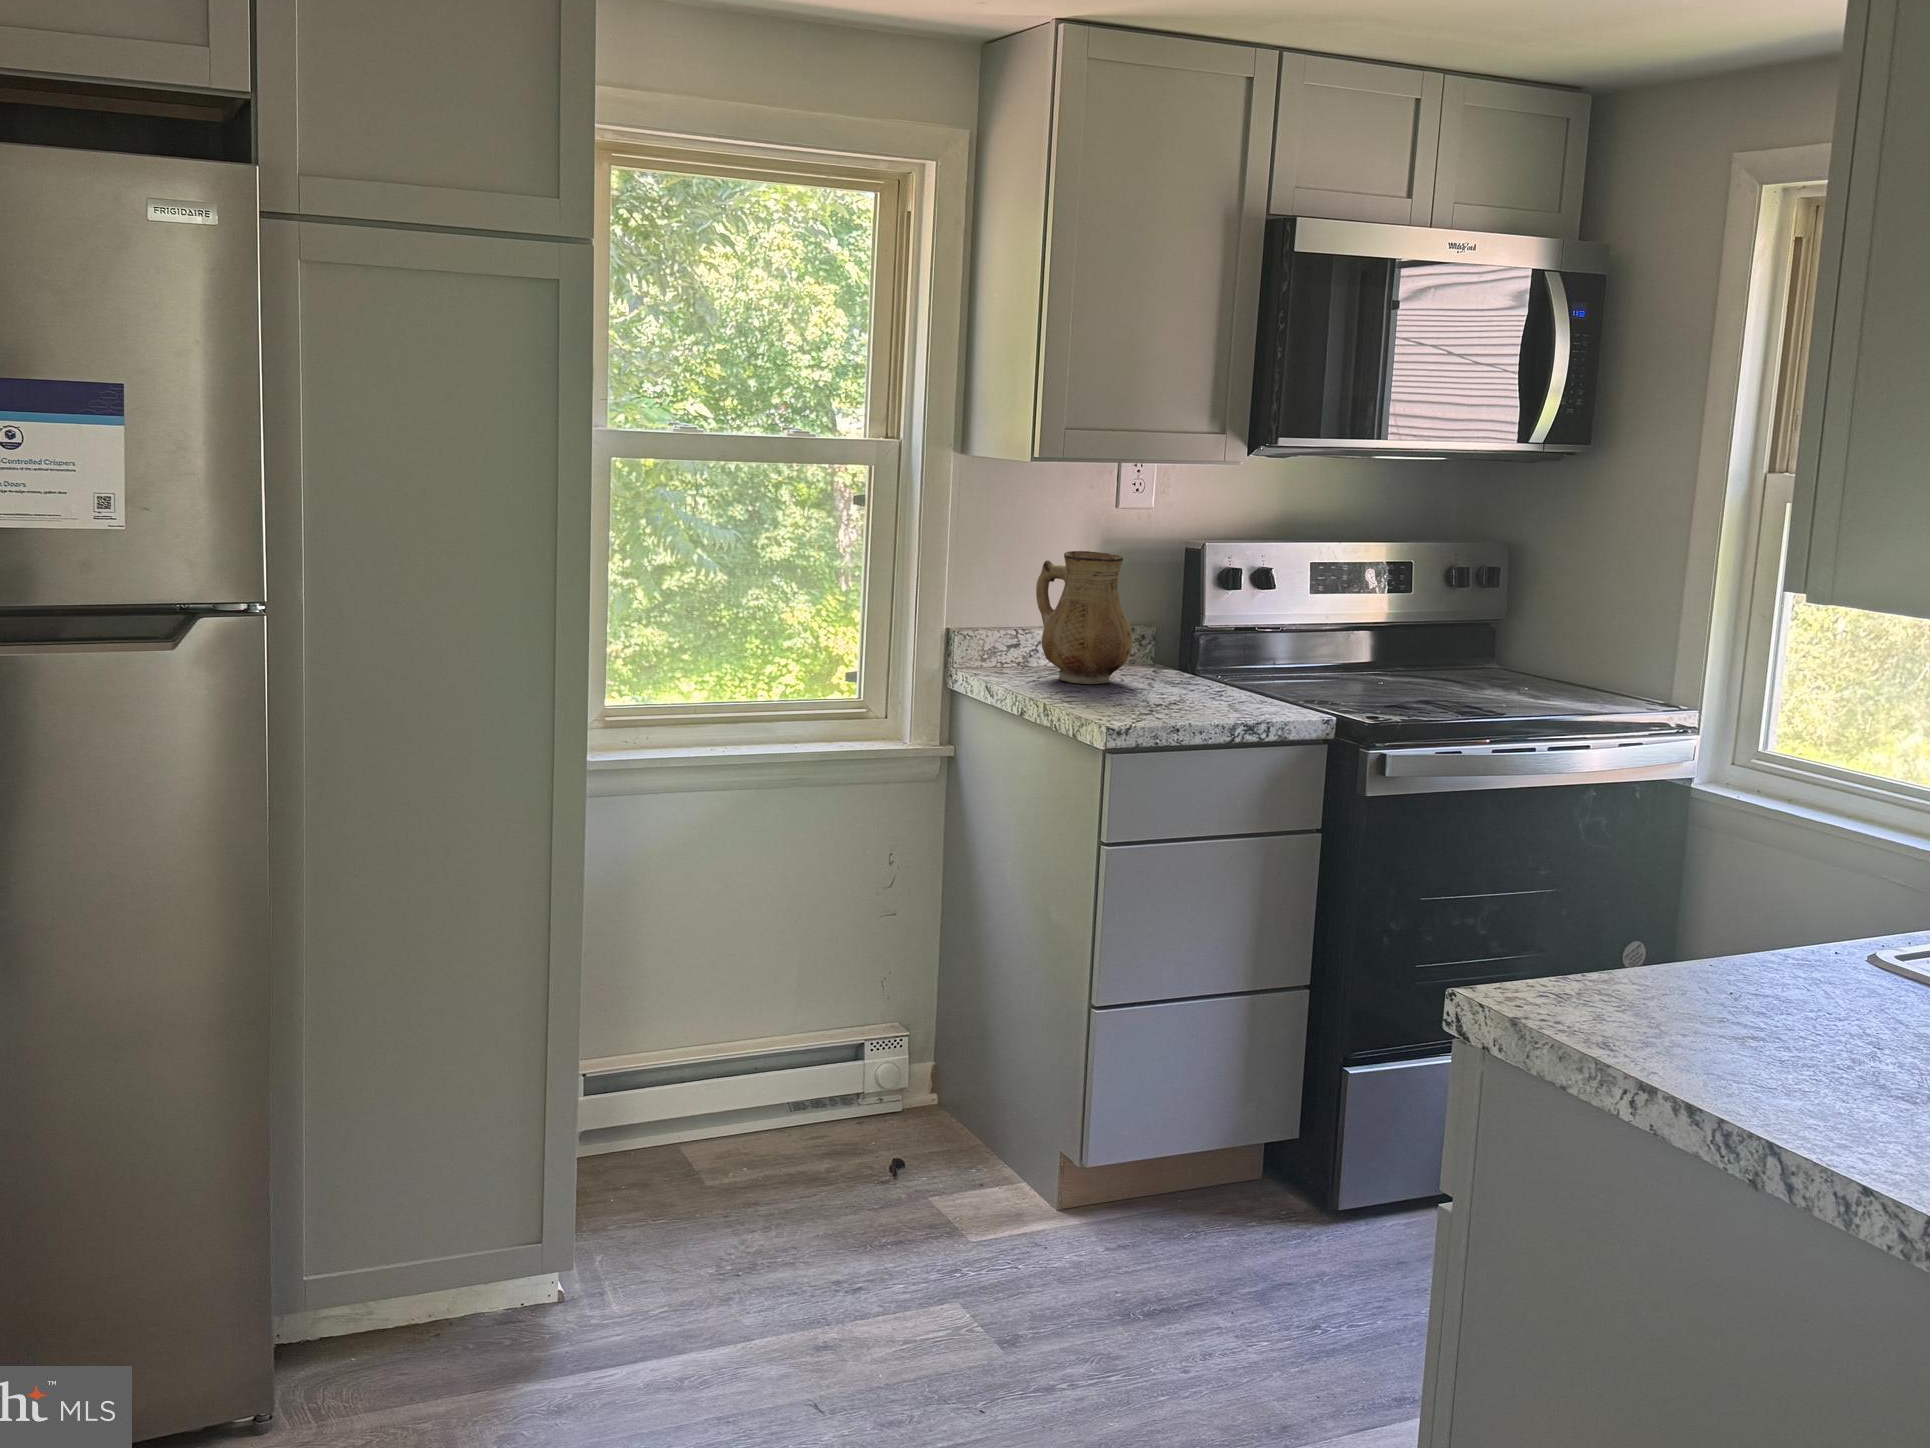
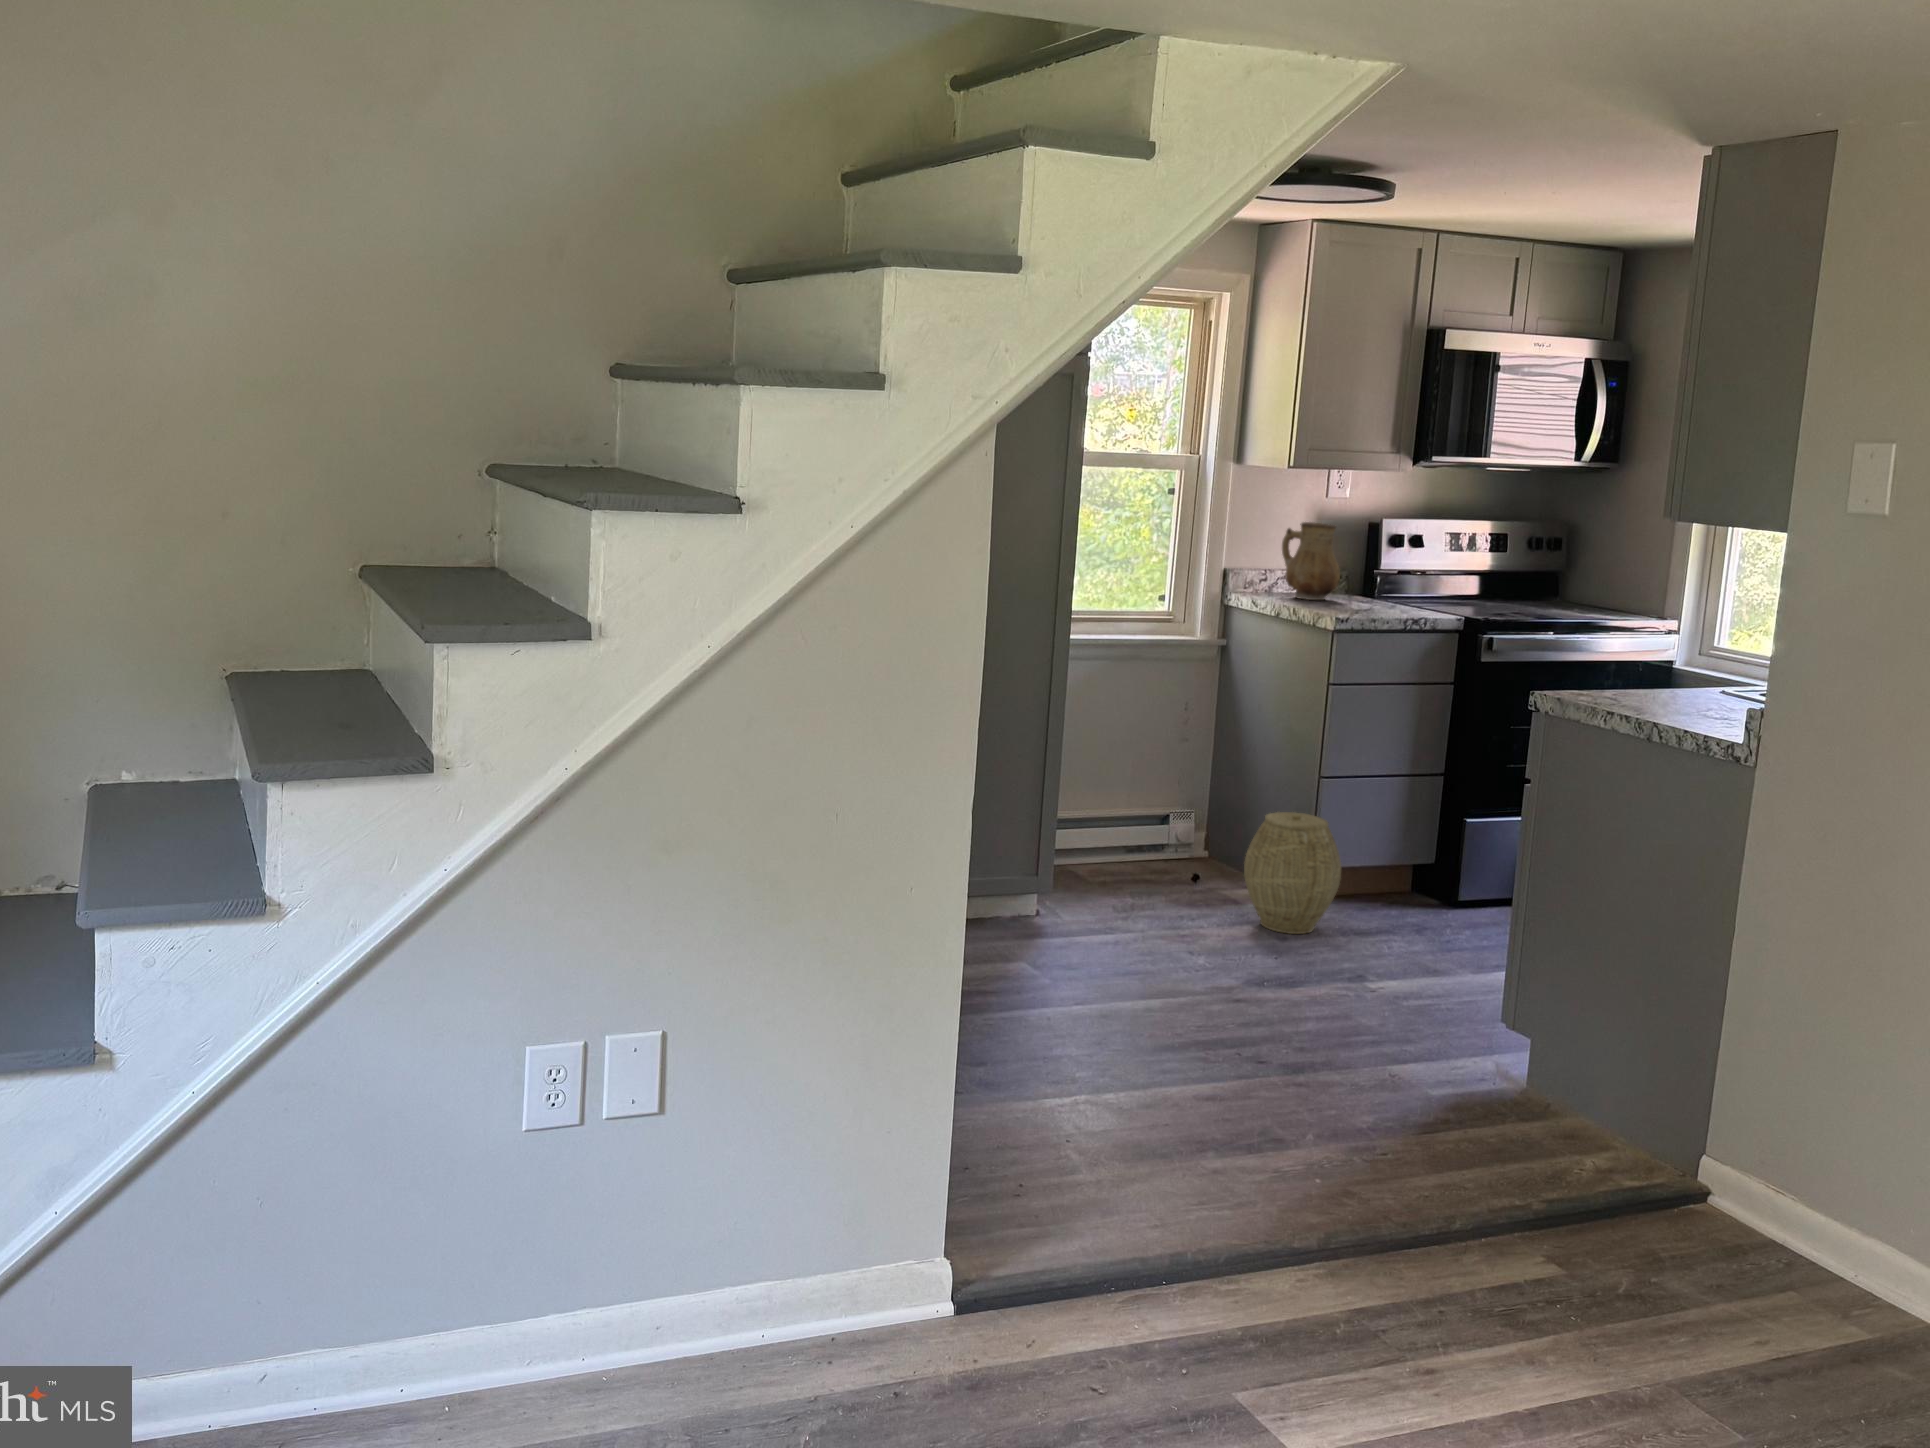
woven basket: none [945,1083,1118,1317] -> present [1244,812,1341,934]

